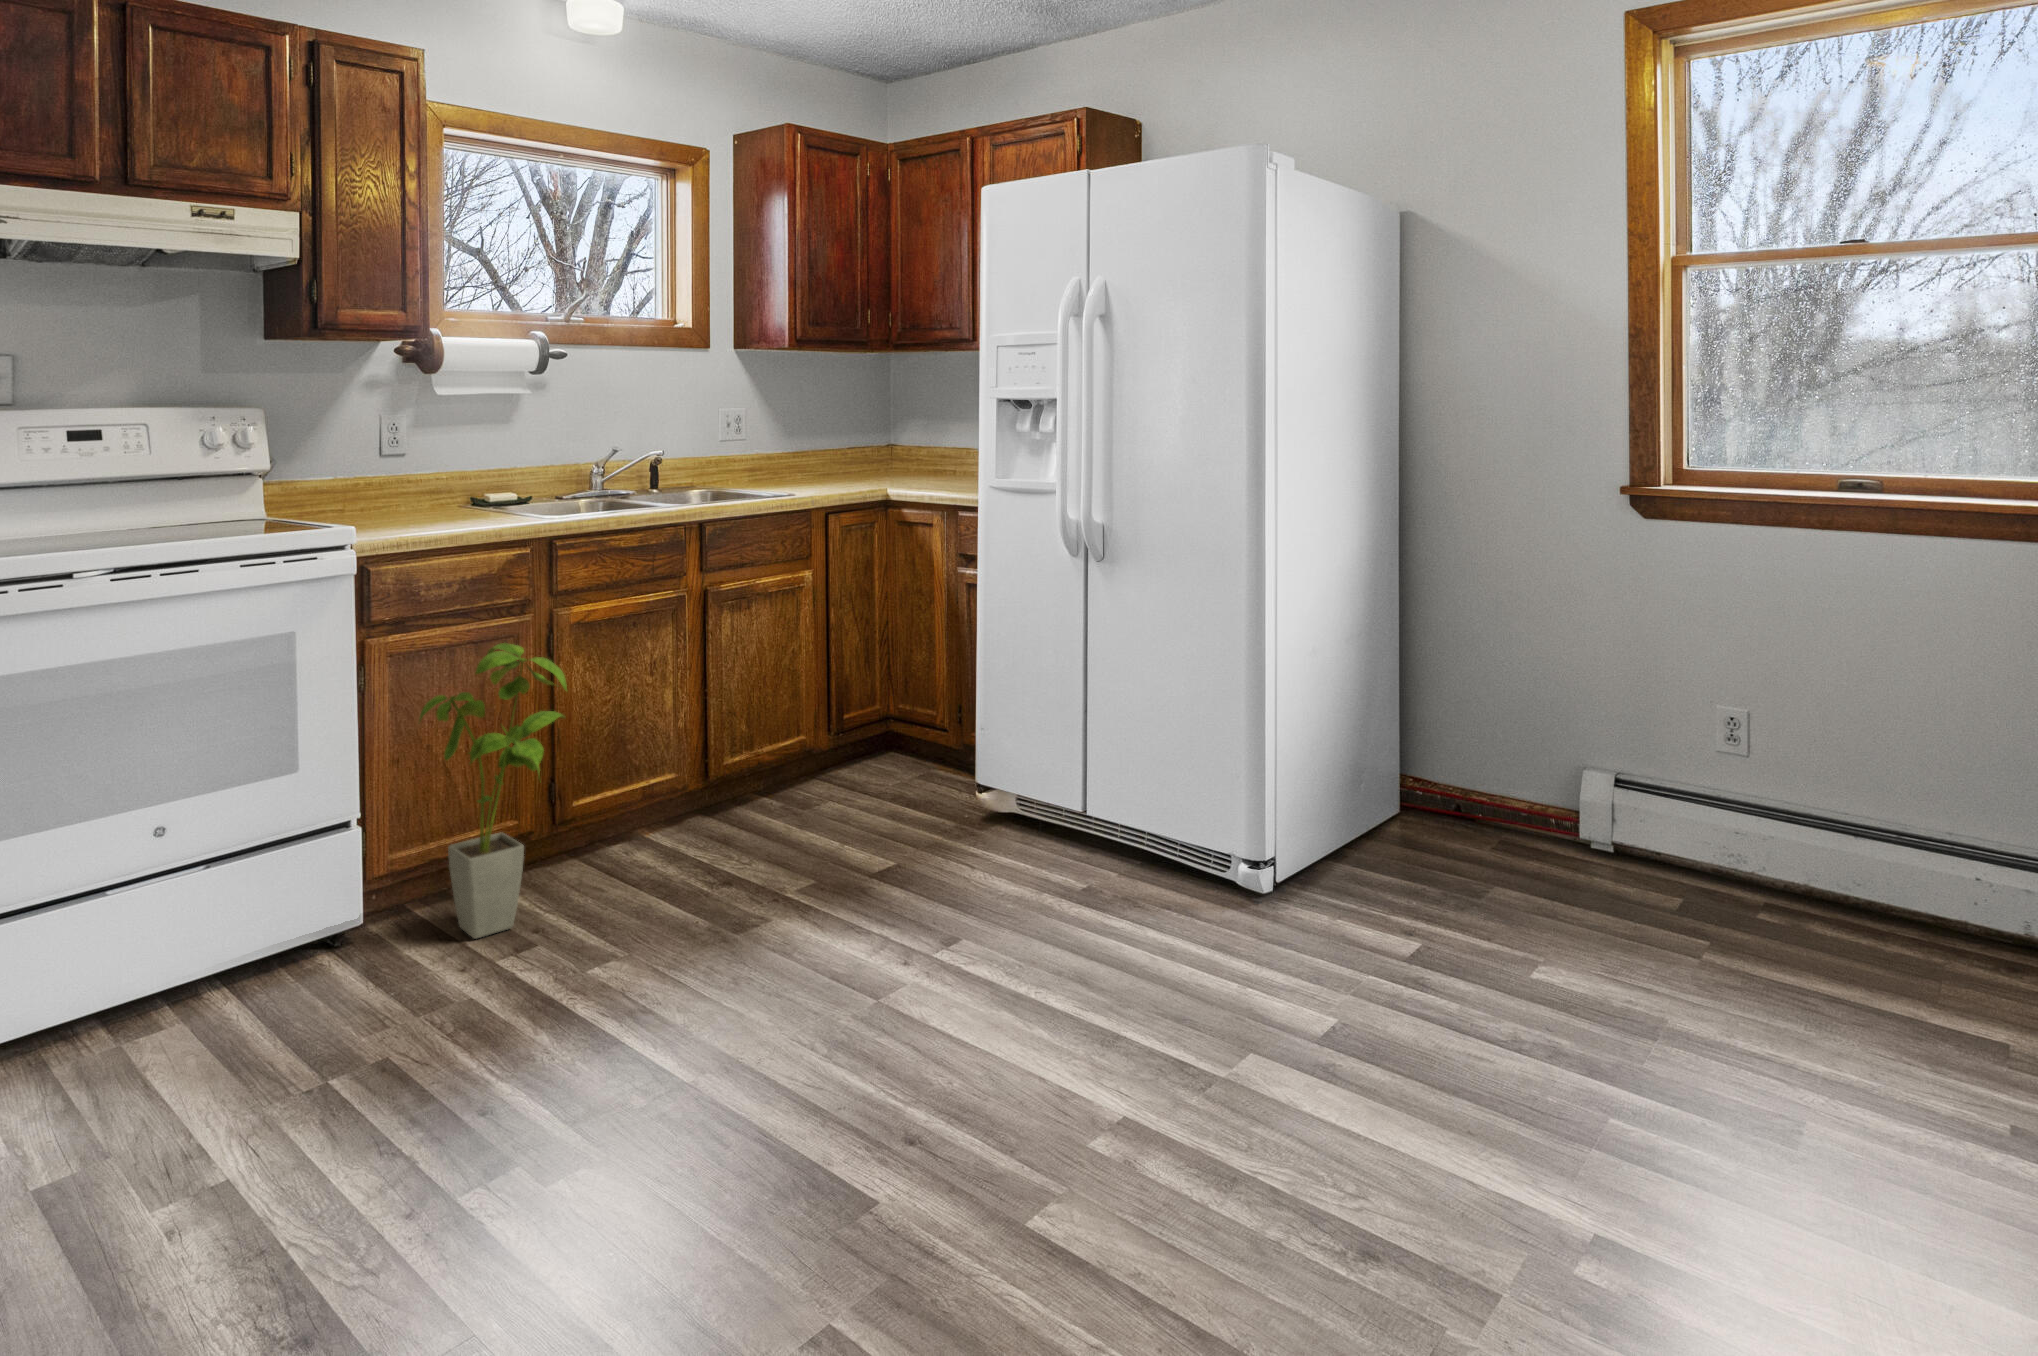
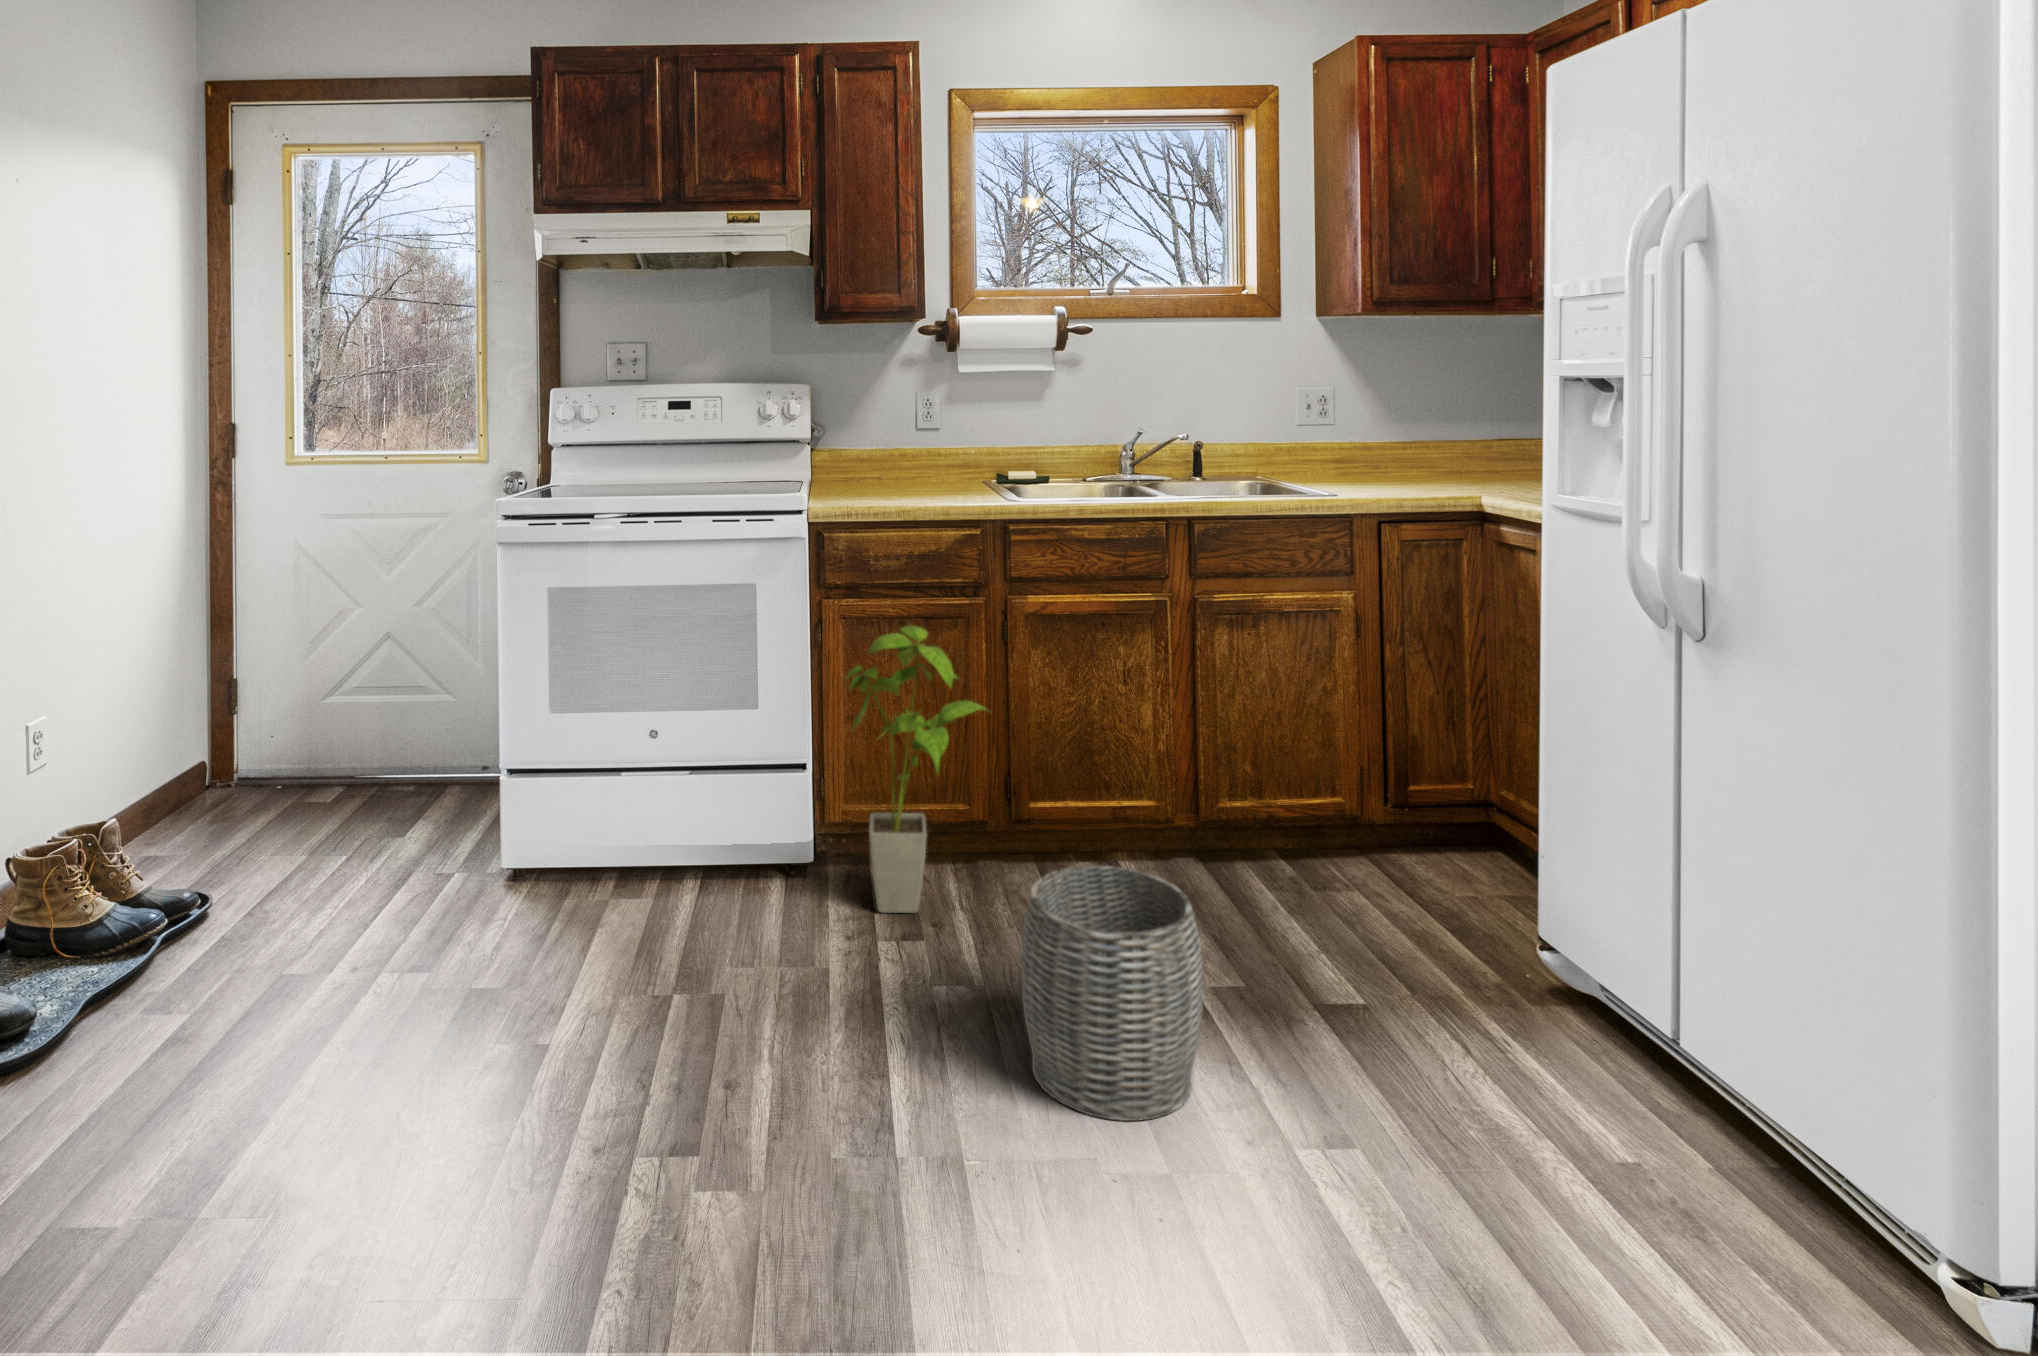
woven basket: none [706,801,854,999] -> present [1022,866,1203,1121]

